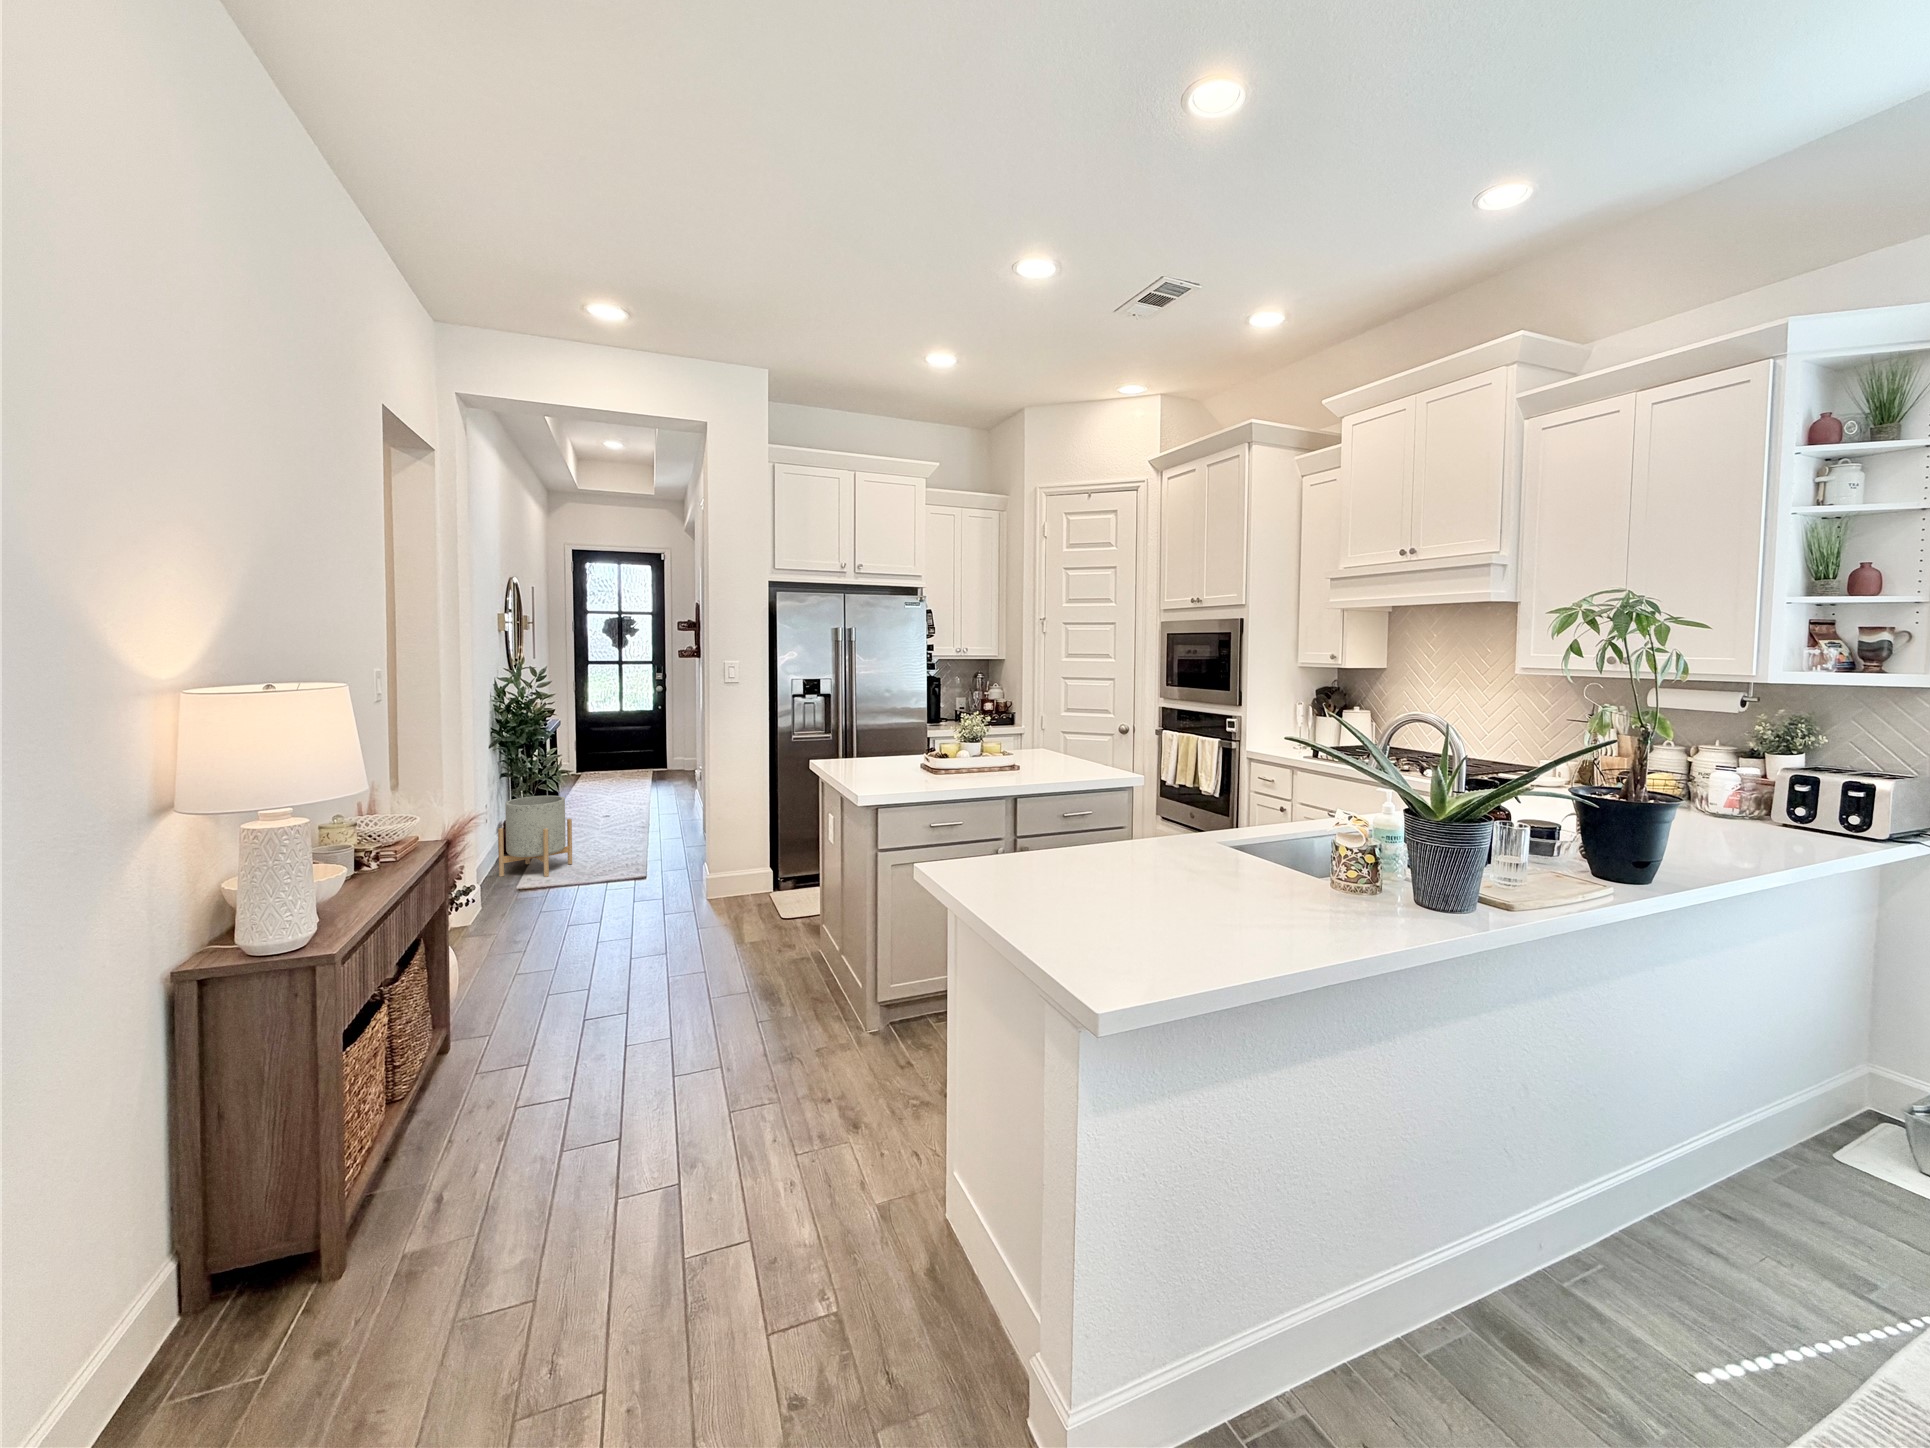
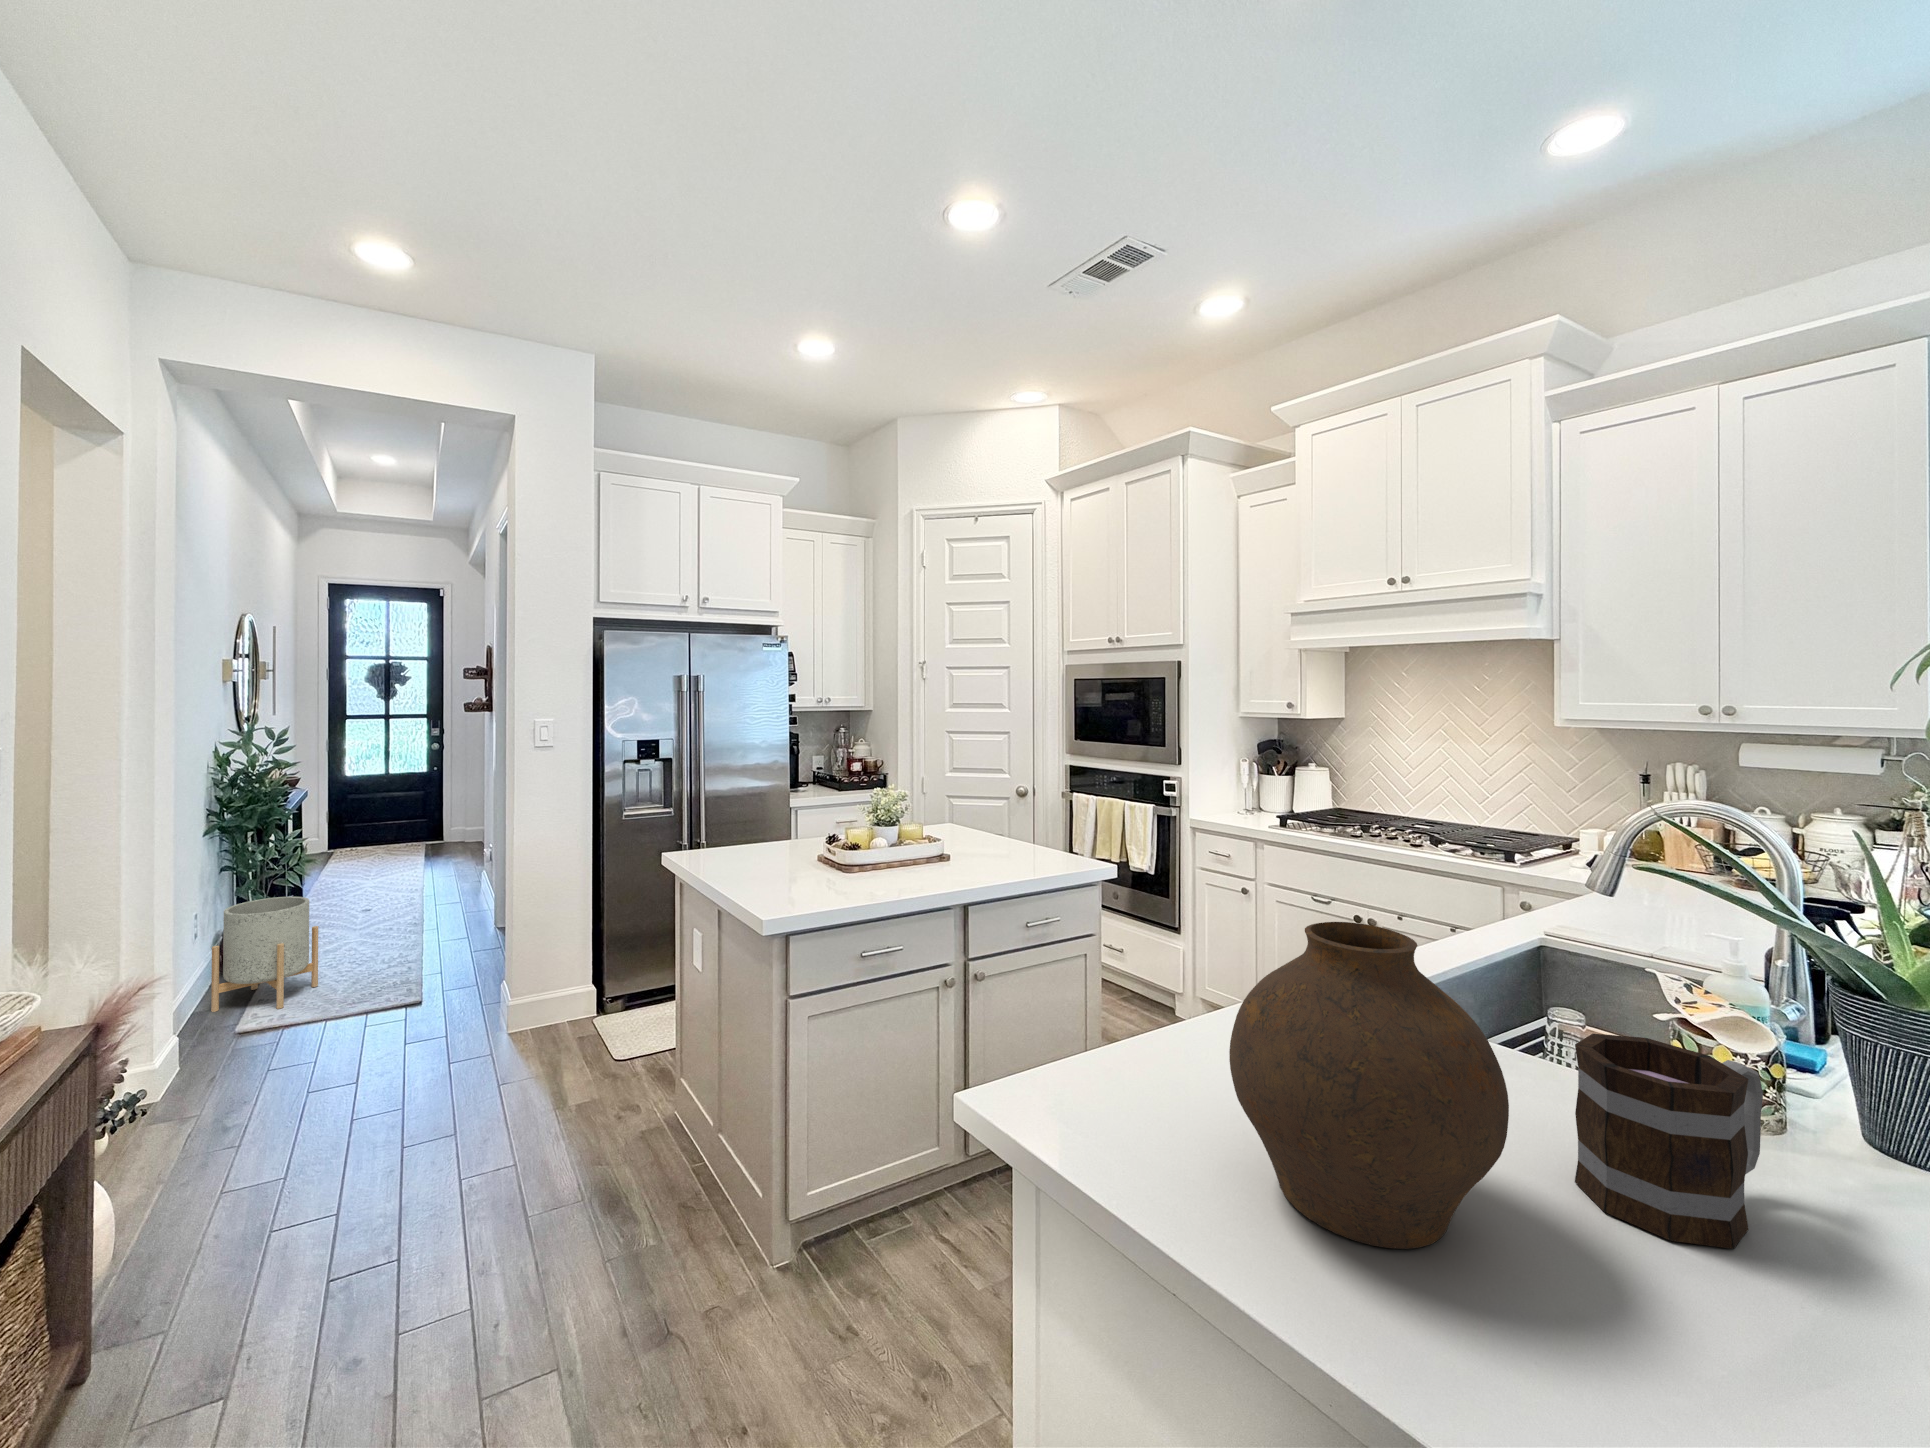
vase: none [1034,760,1164,917] -> present [1229,922,1509,1249]
mug: none [1223,828,1325,925] -> present [1575,1034,1763,1249]

